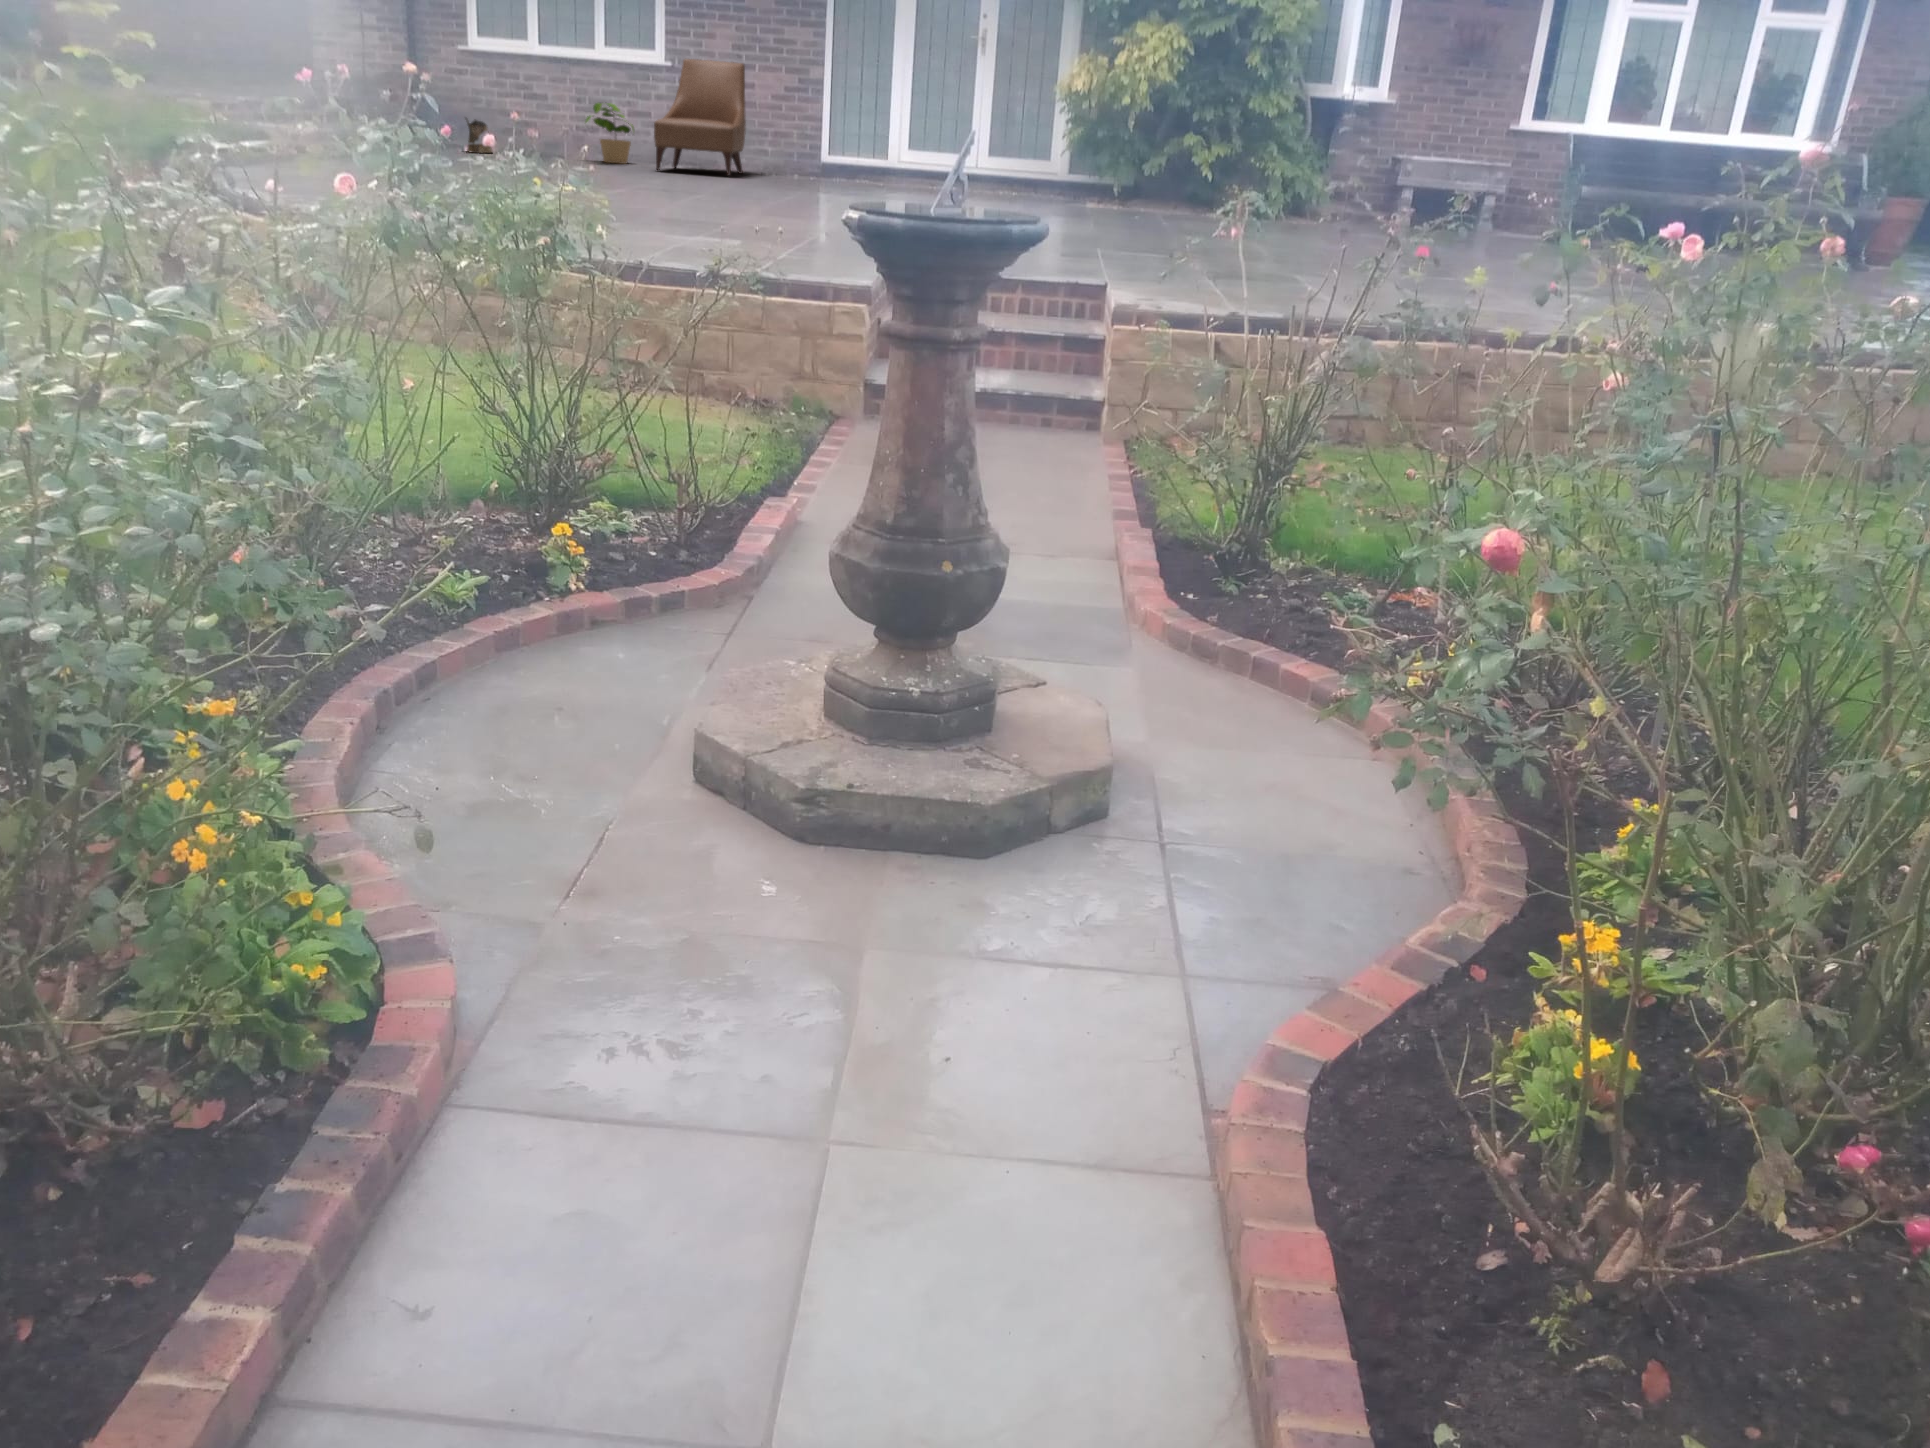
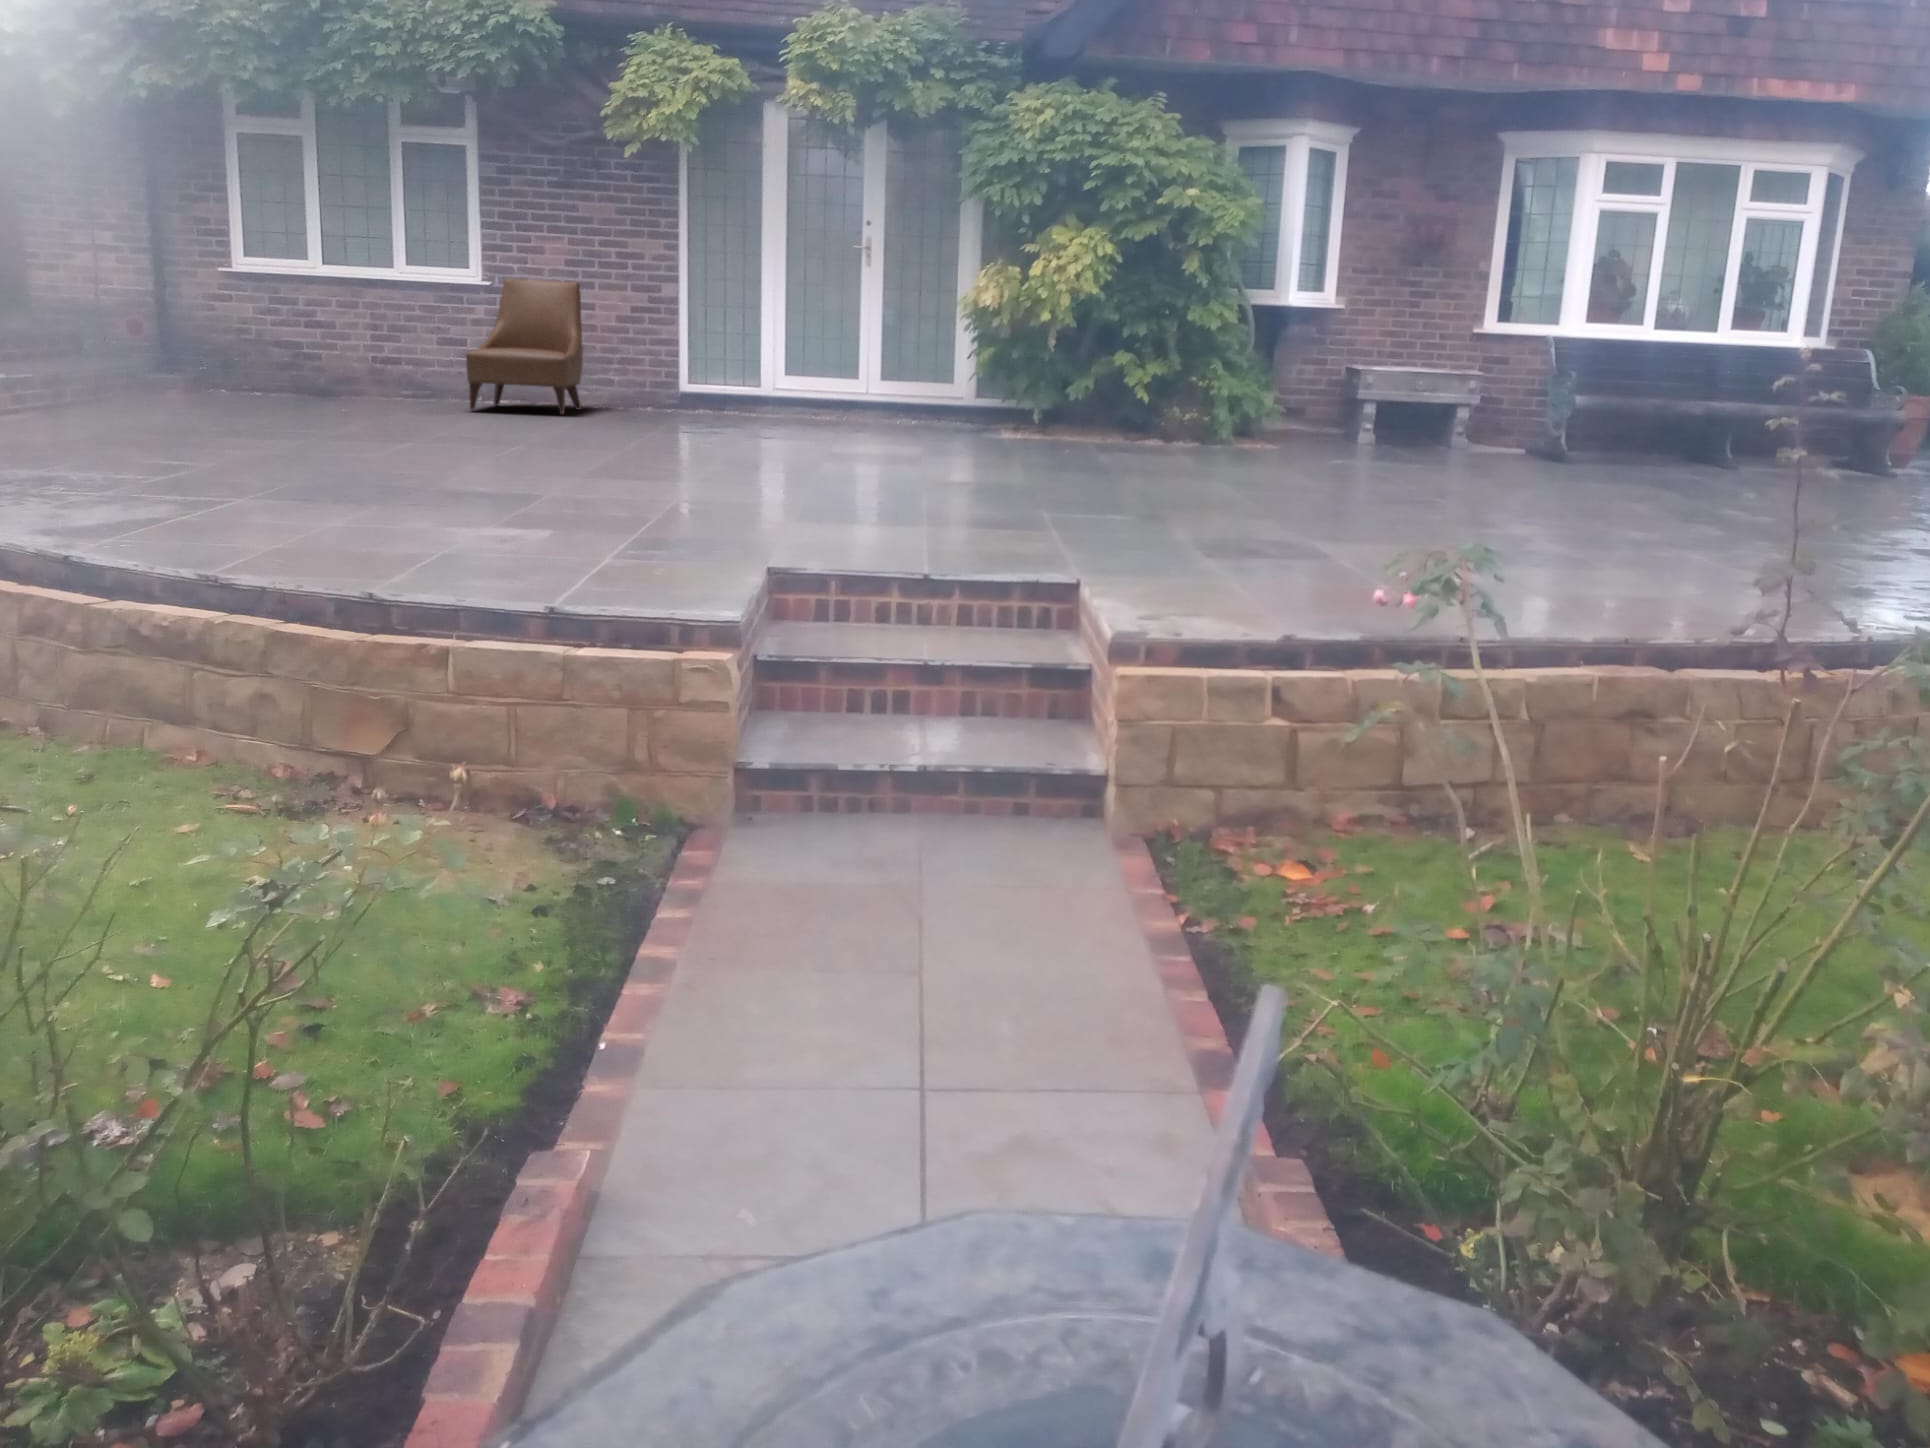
potted plant: present [585,103,634,164] -> none [382,332,445,402]
watering can: present [466,118,493,153] -> none [225,353,267,395]

